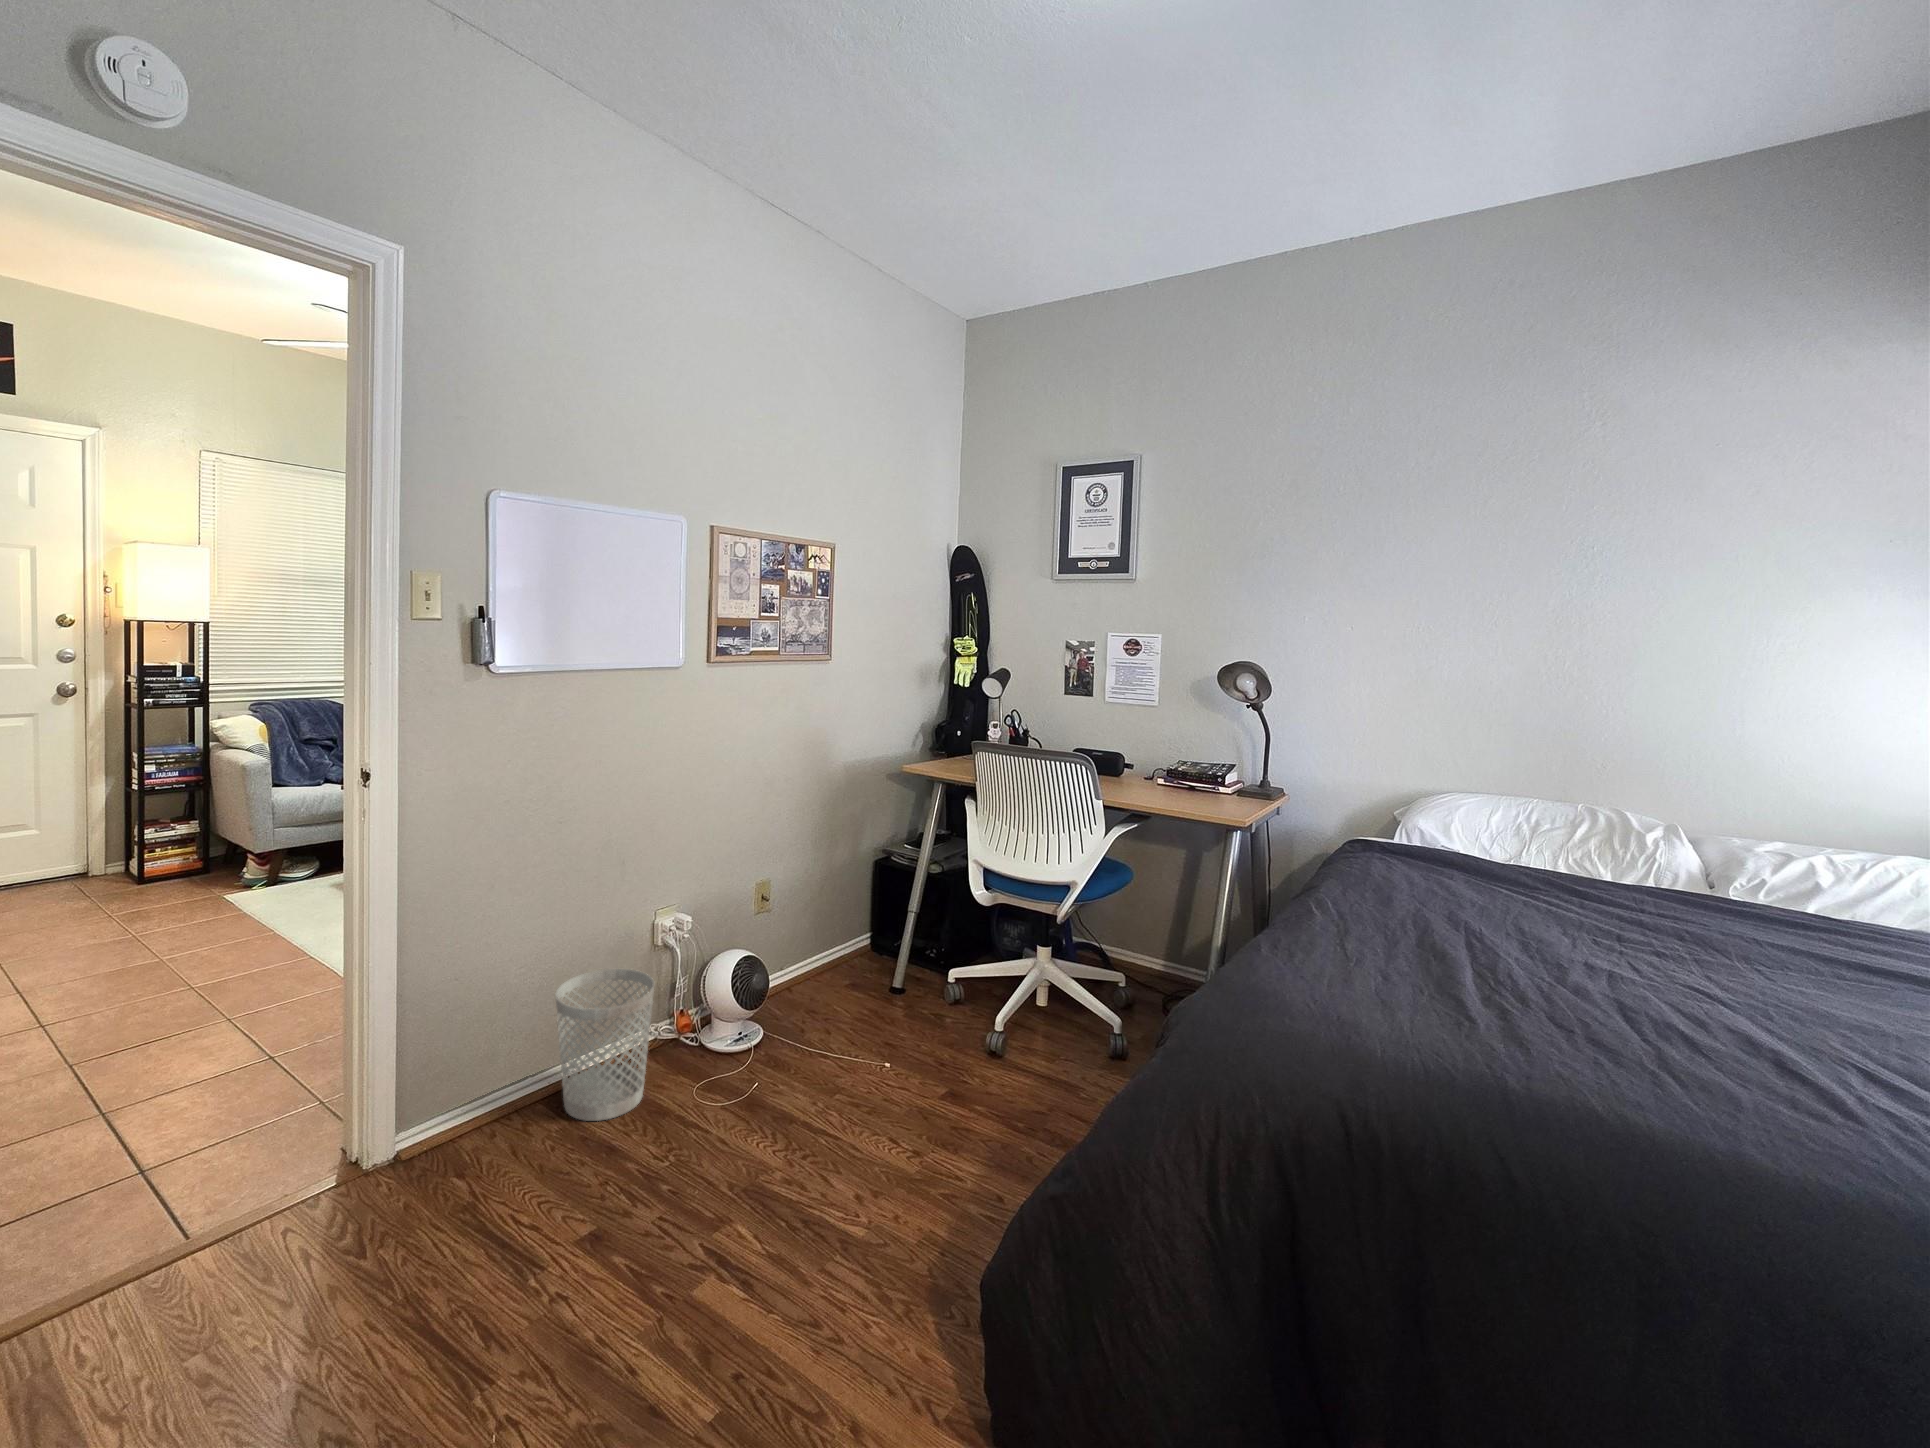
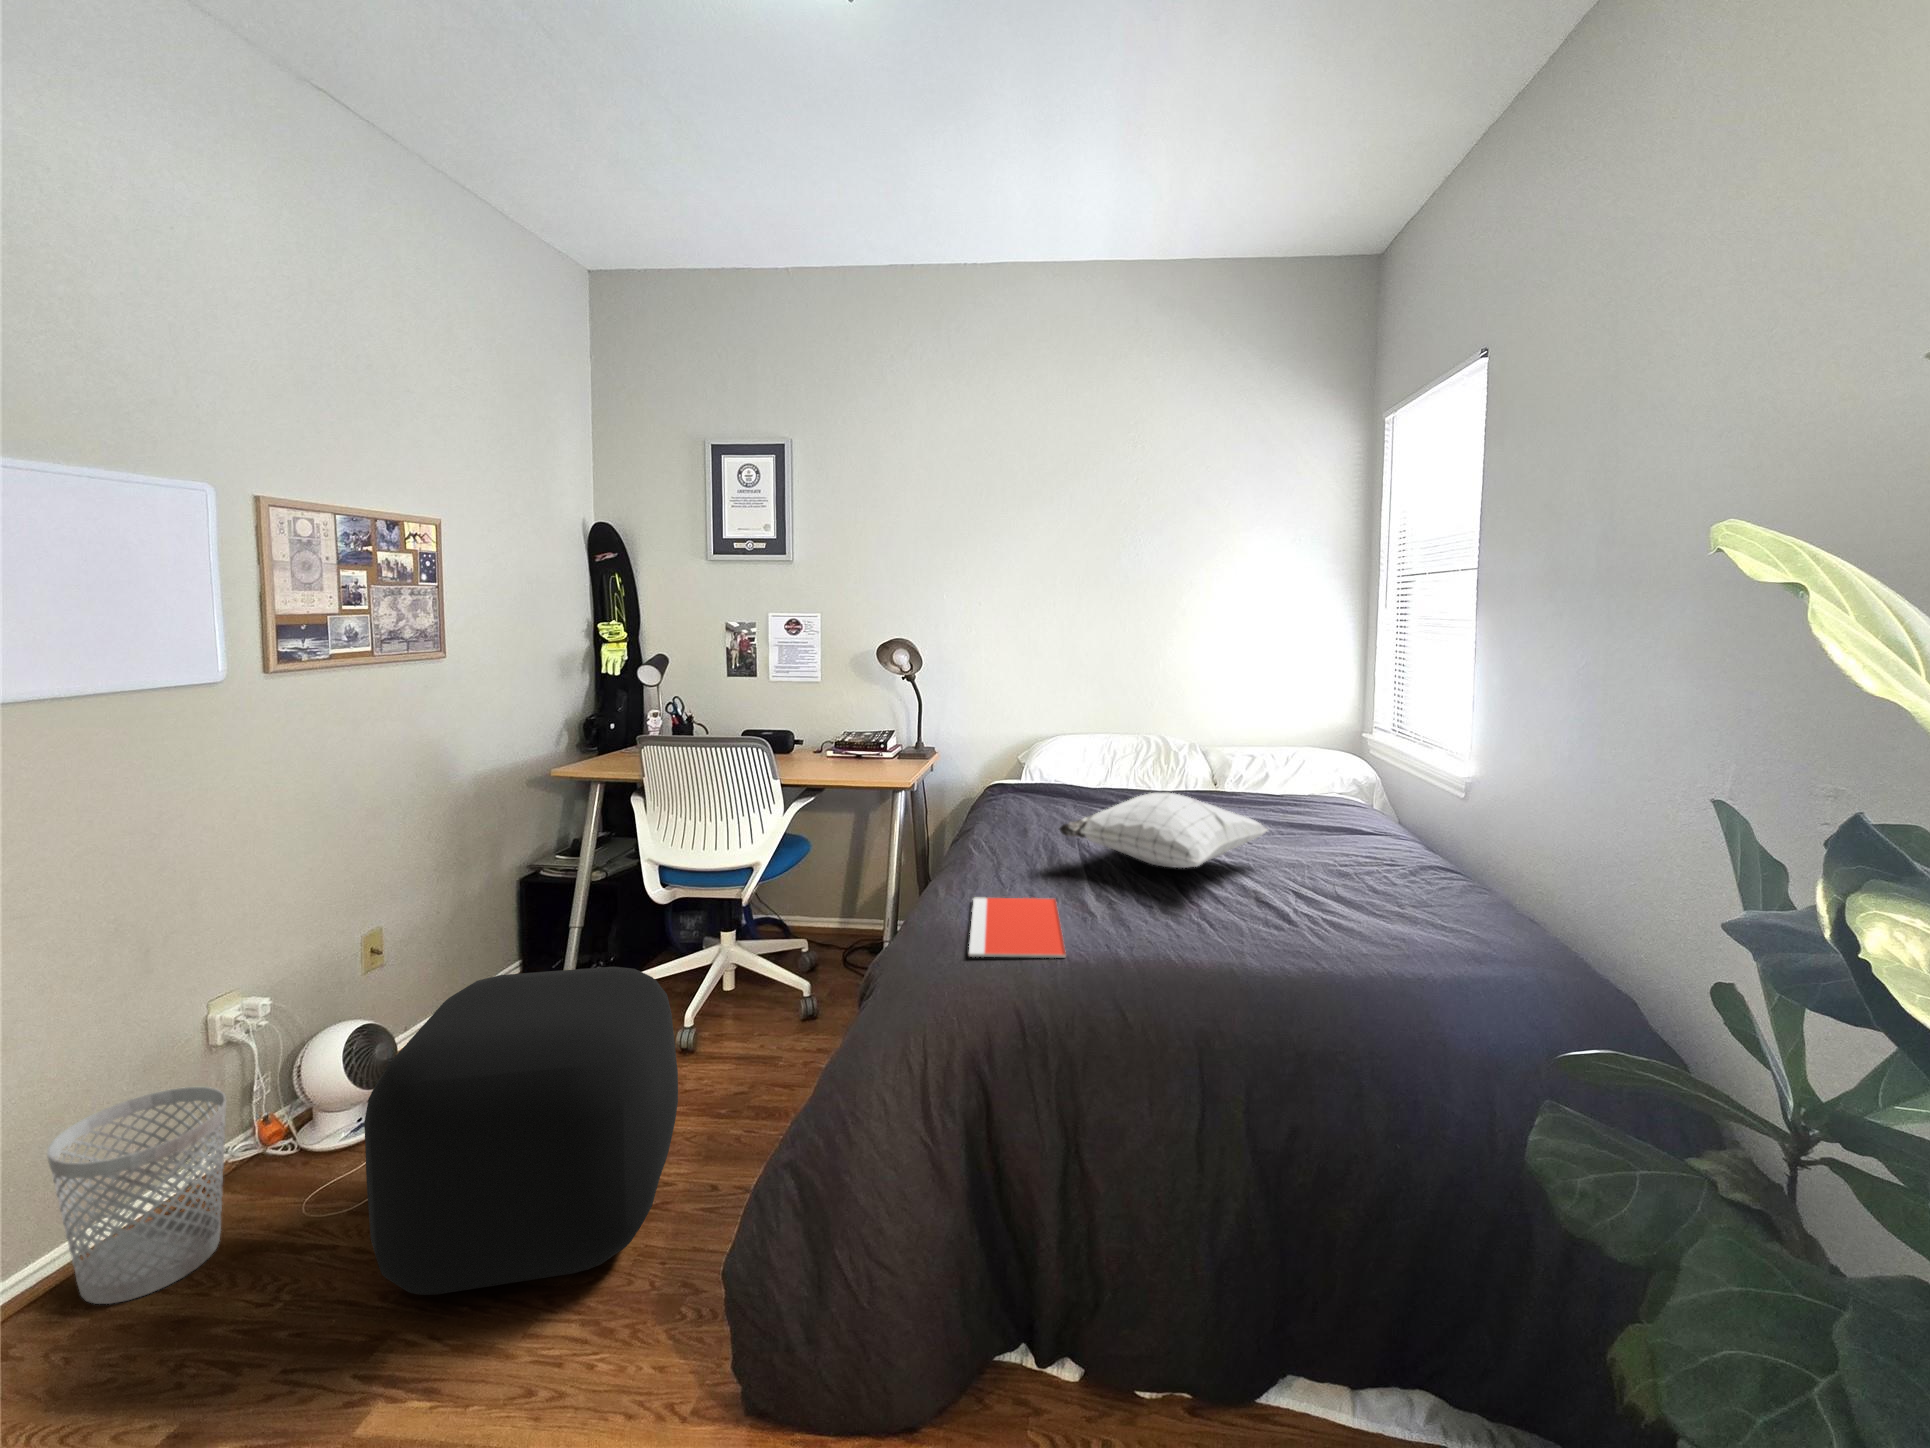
pillow: none [1440,862,1836,976] -> present [1059,793,1267,868]
ottoman: none [724,933,975,1233] -> present [364,967,678,1295]
notebook: none [1298,952,1443,1054] -> present [969,898,1066,958]

